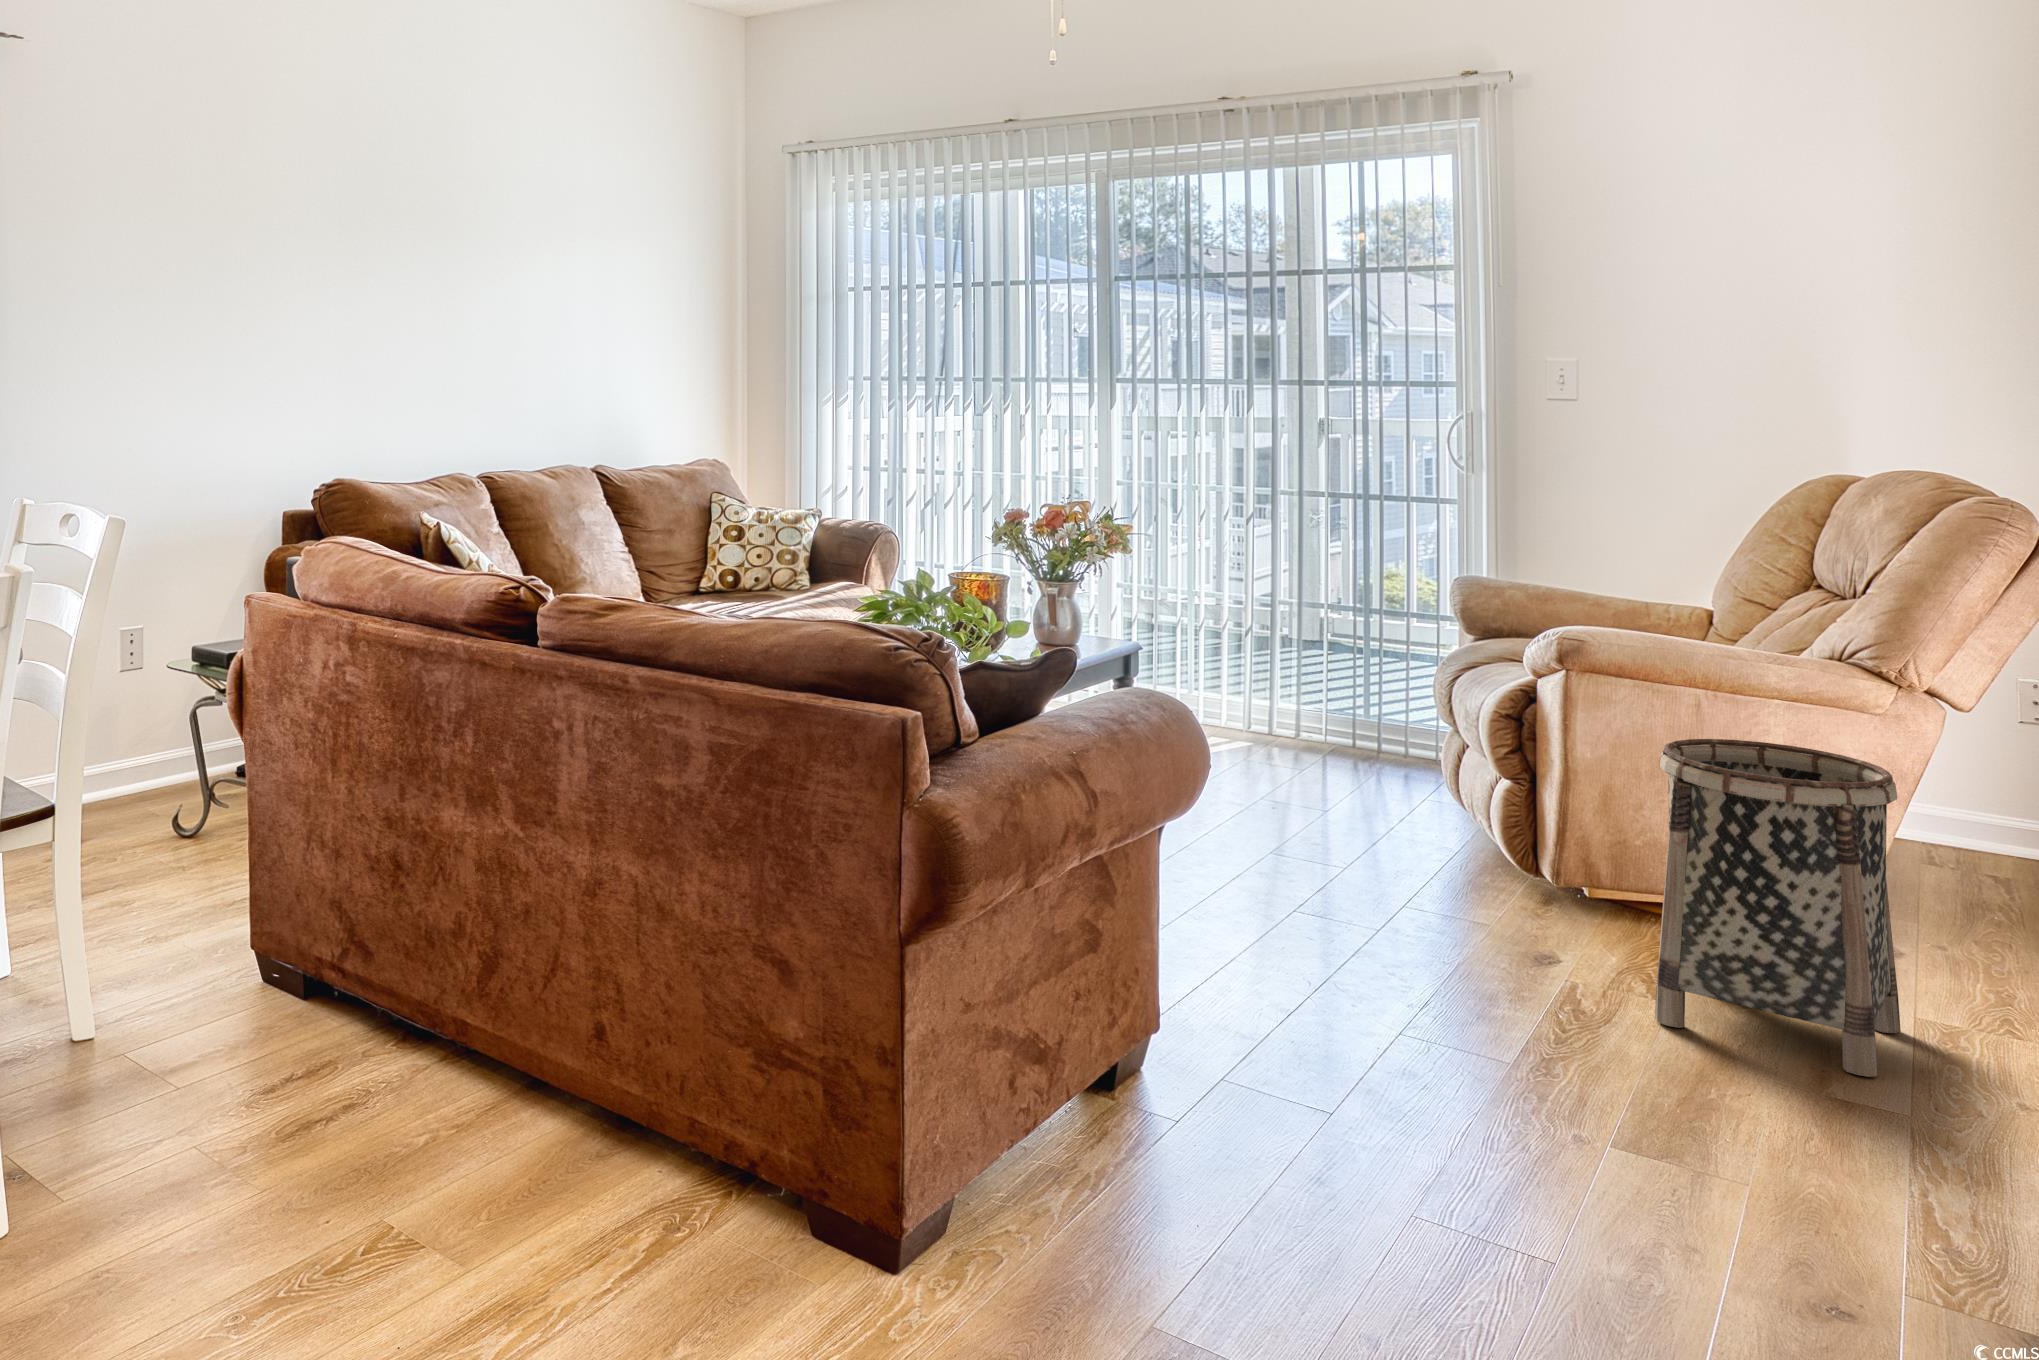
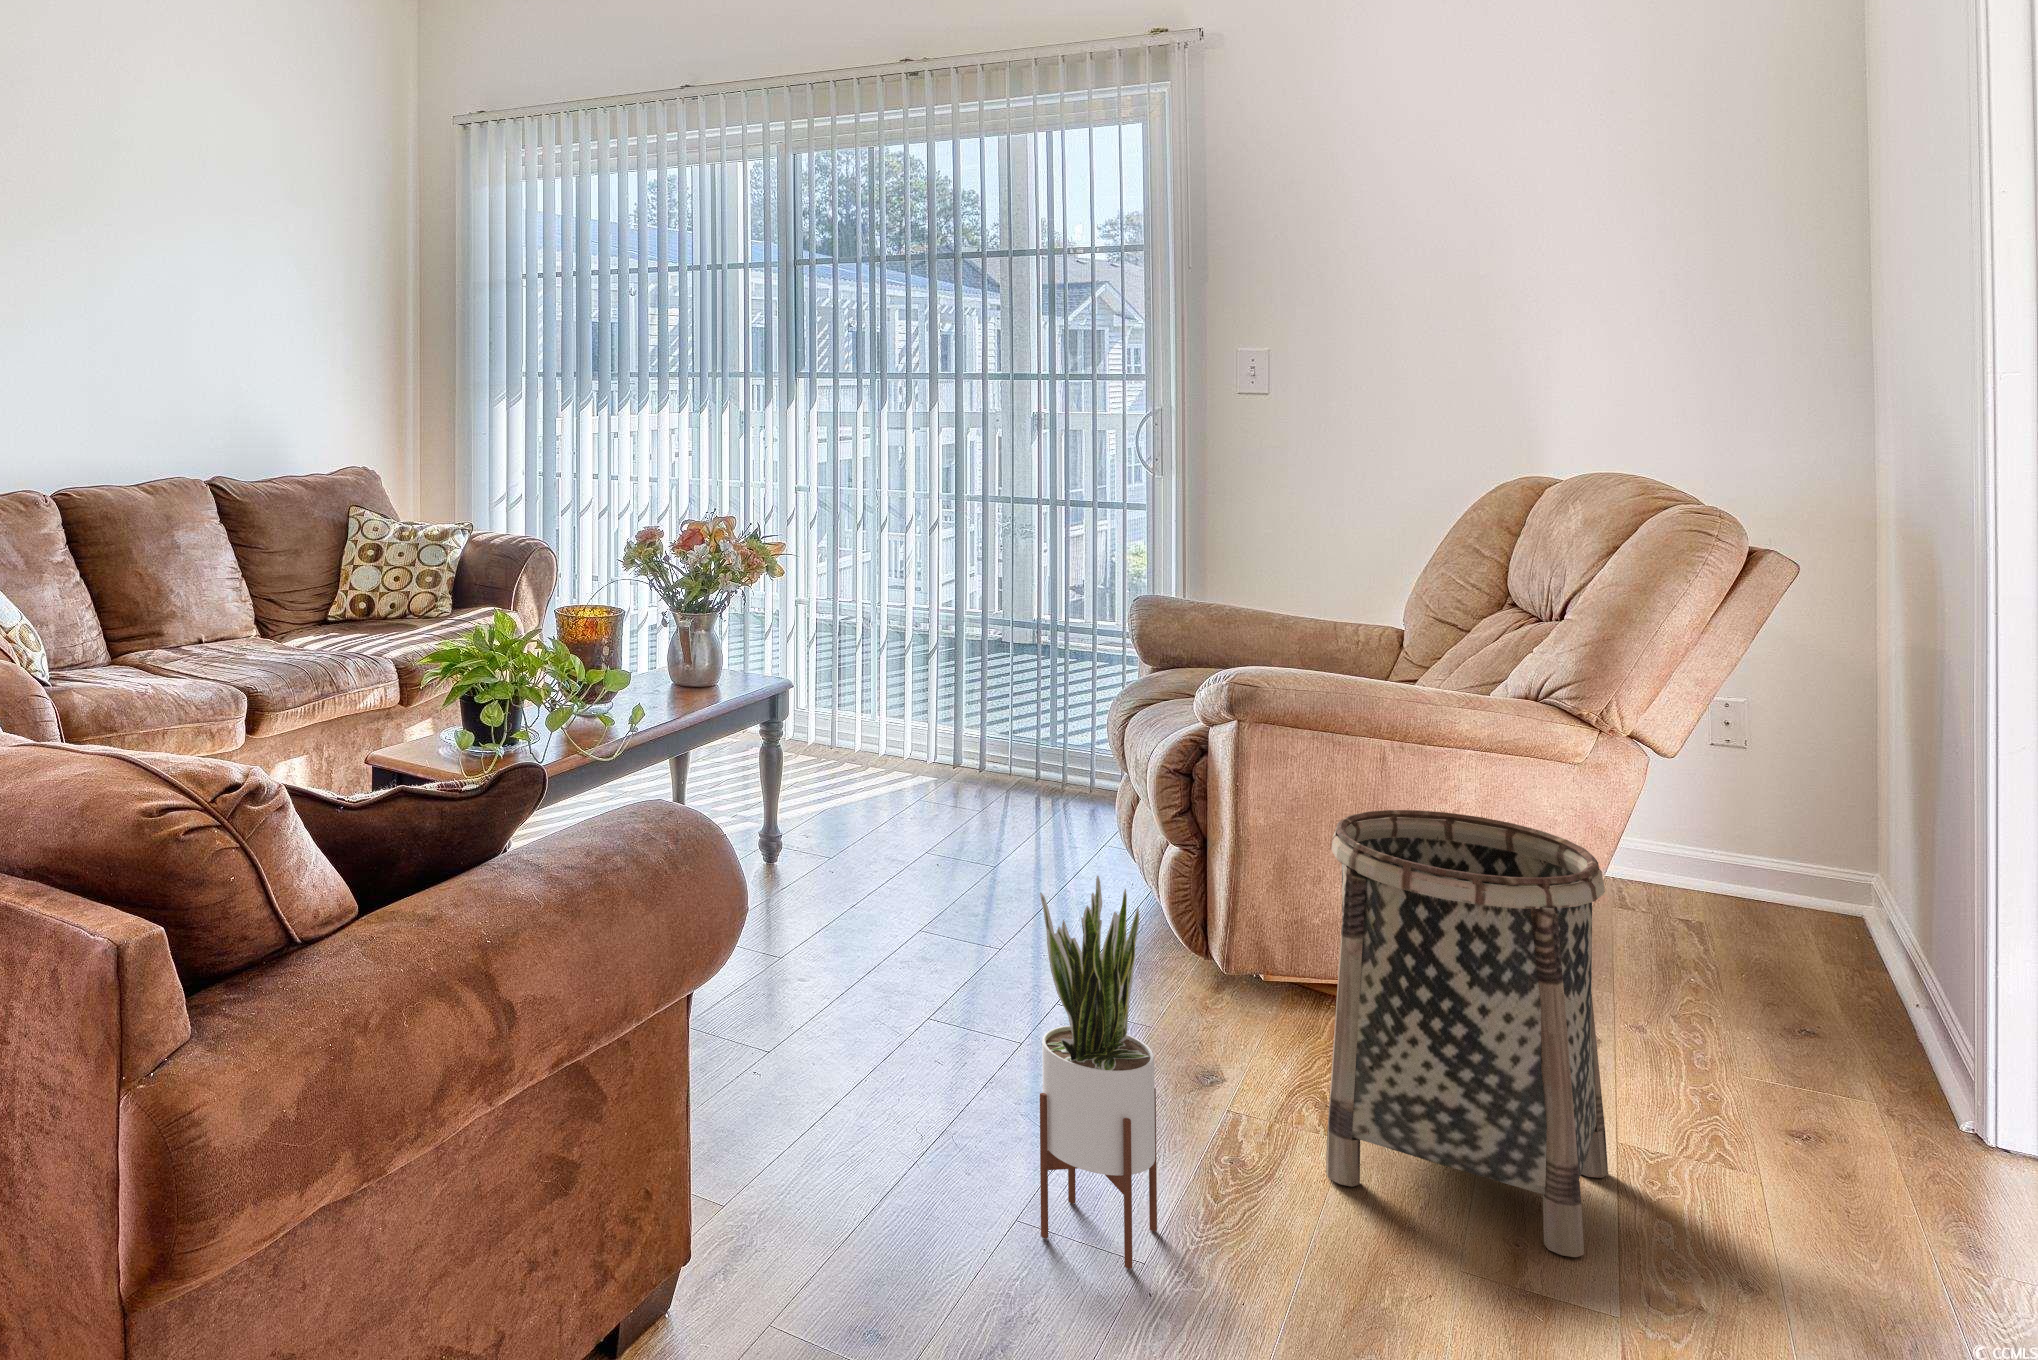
potted plant: none [1423,769,1517,1064] -> present [1040,876,1157,1269]

